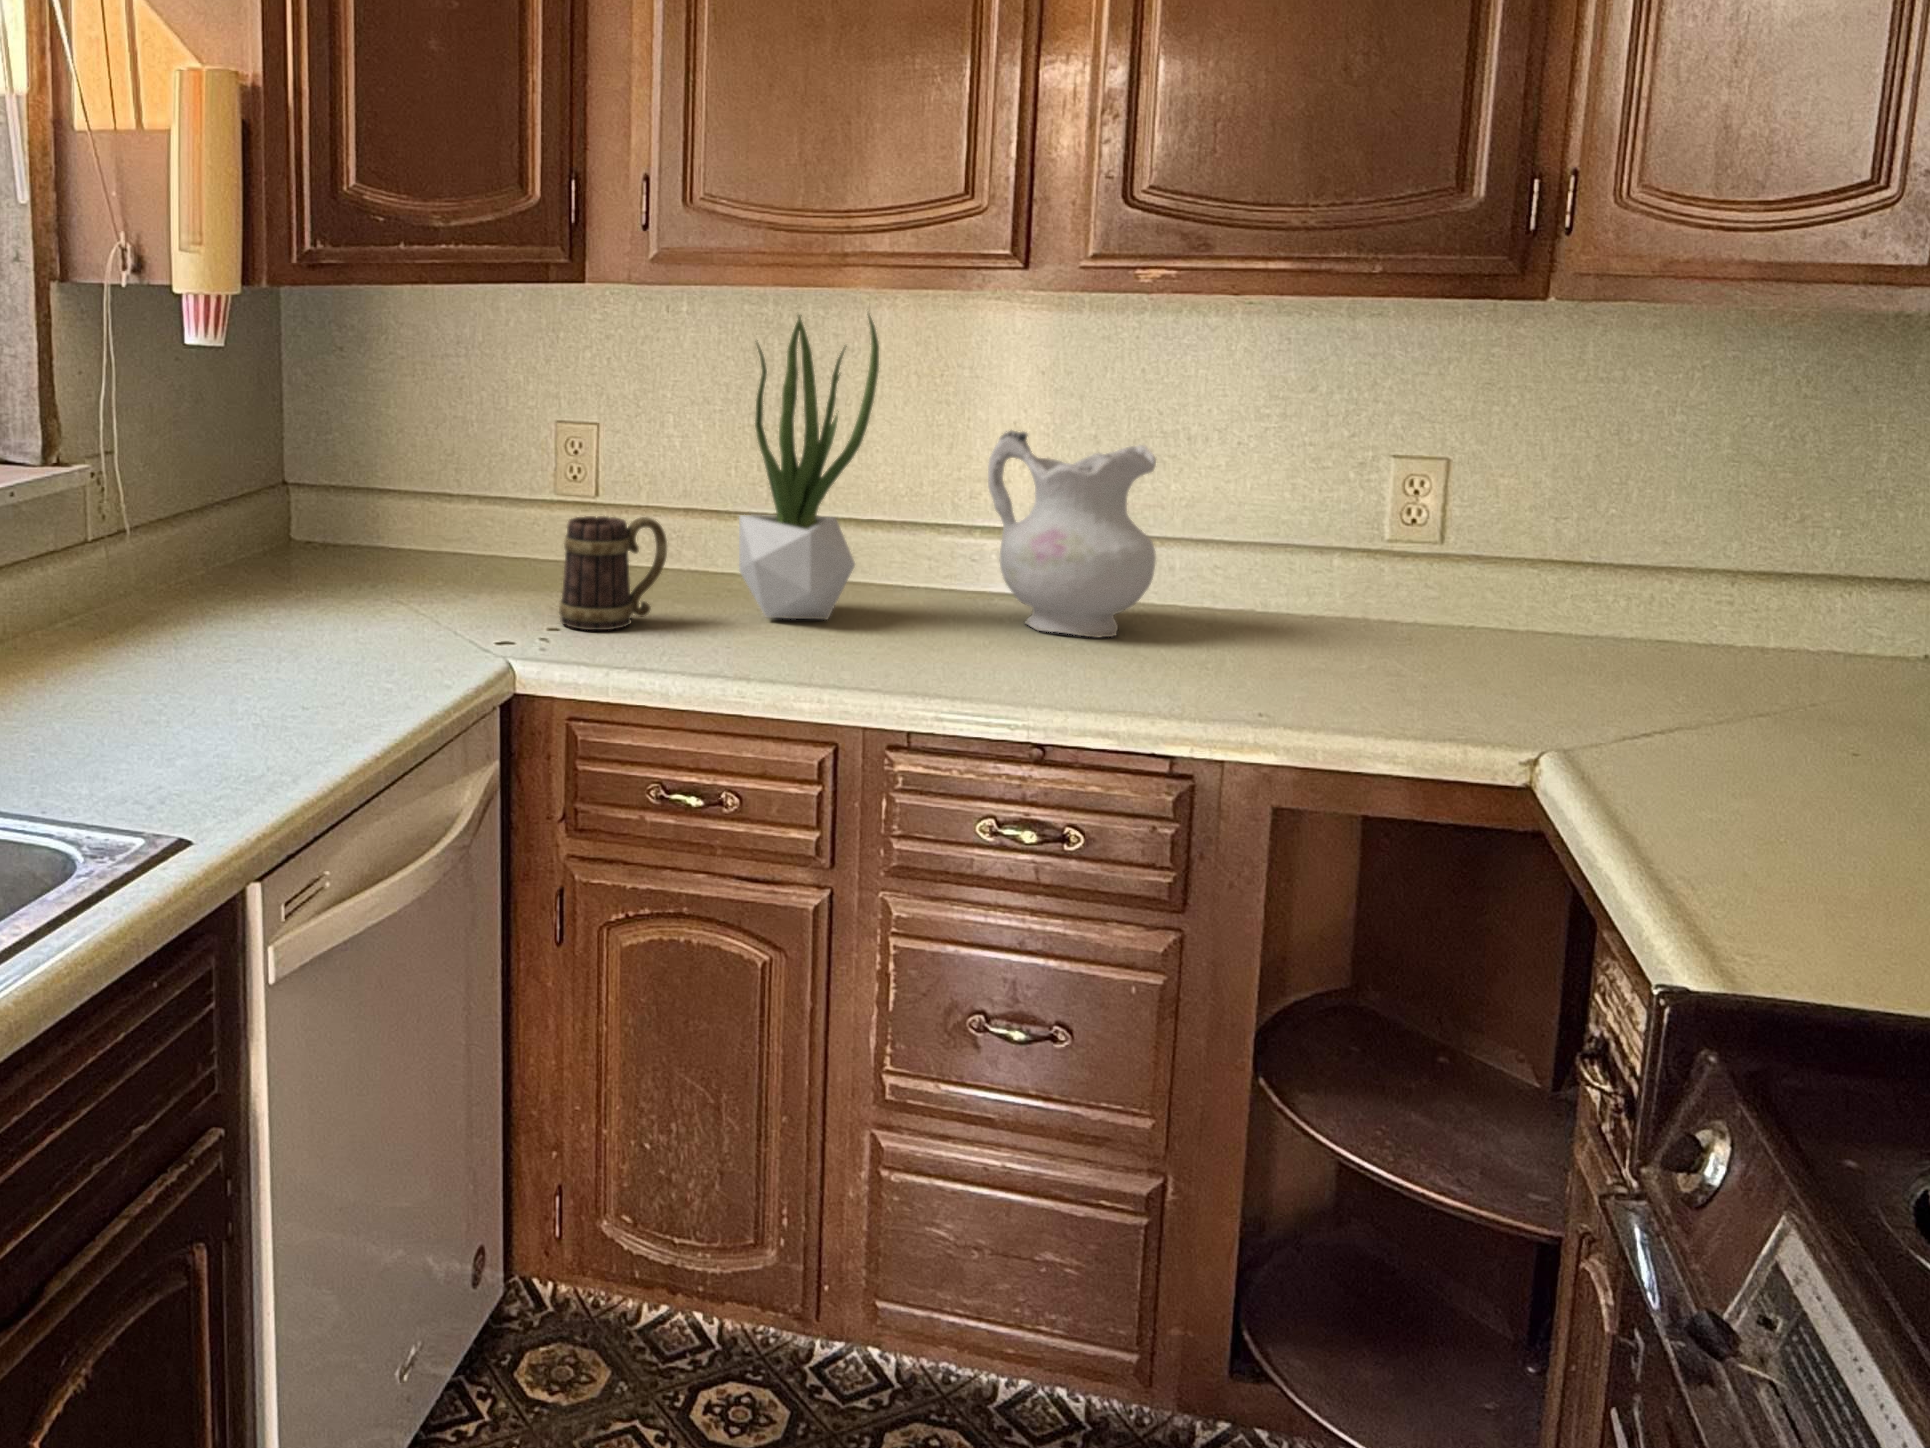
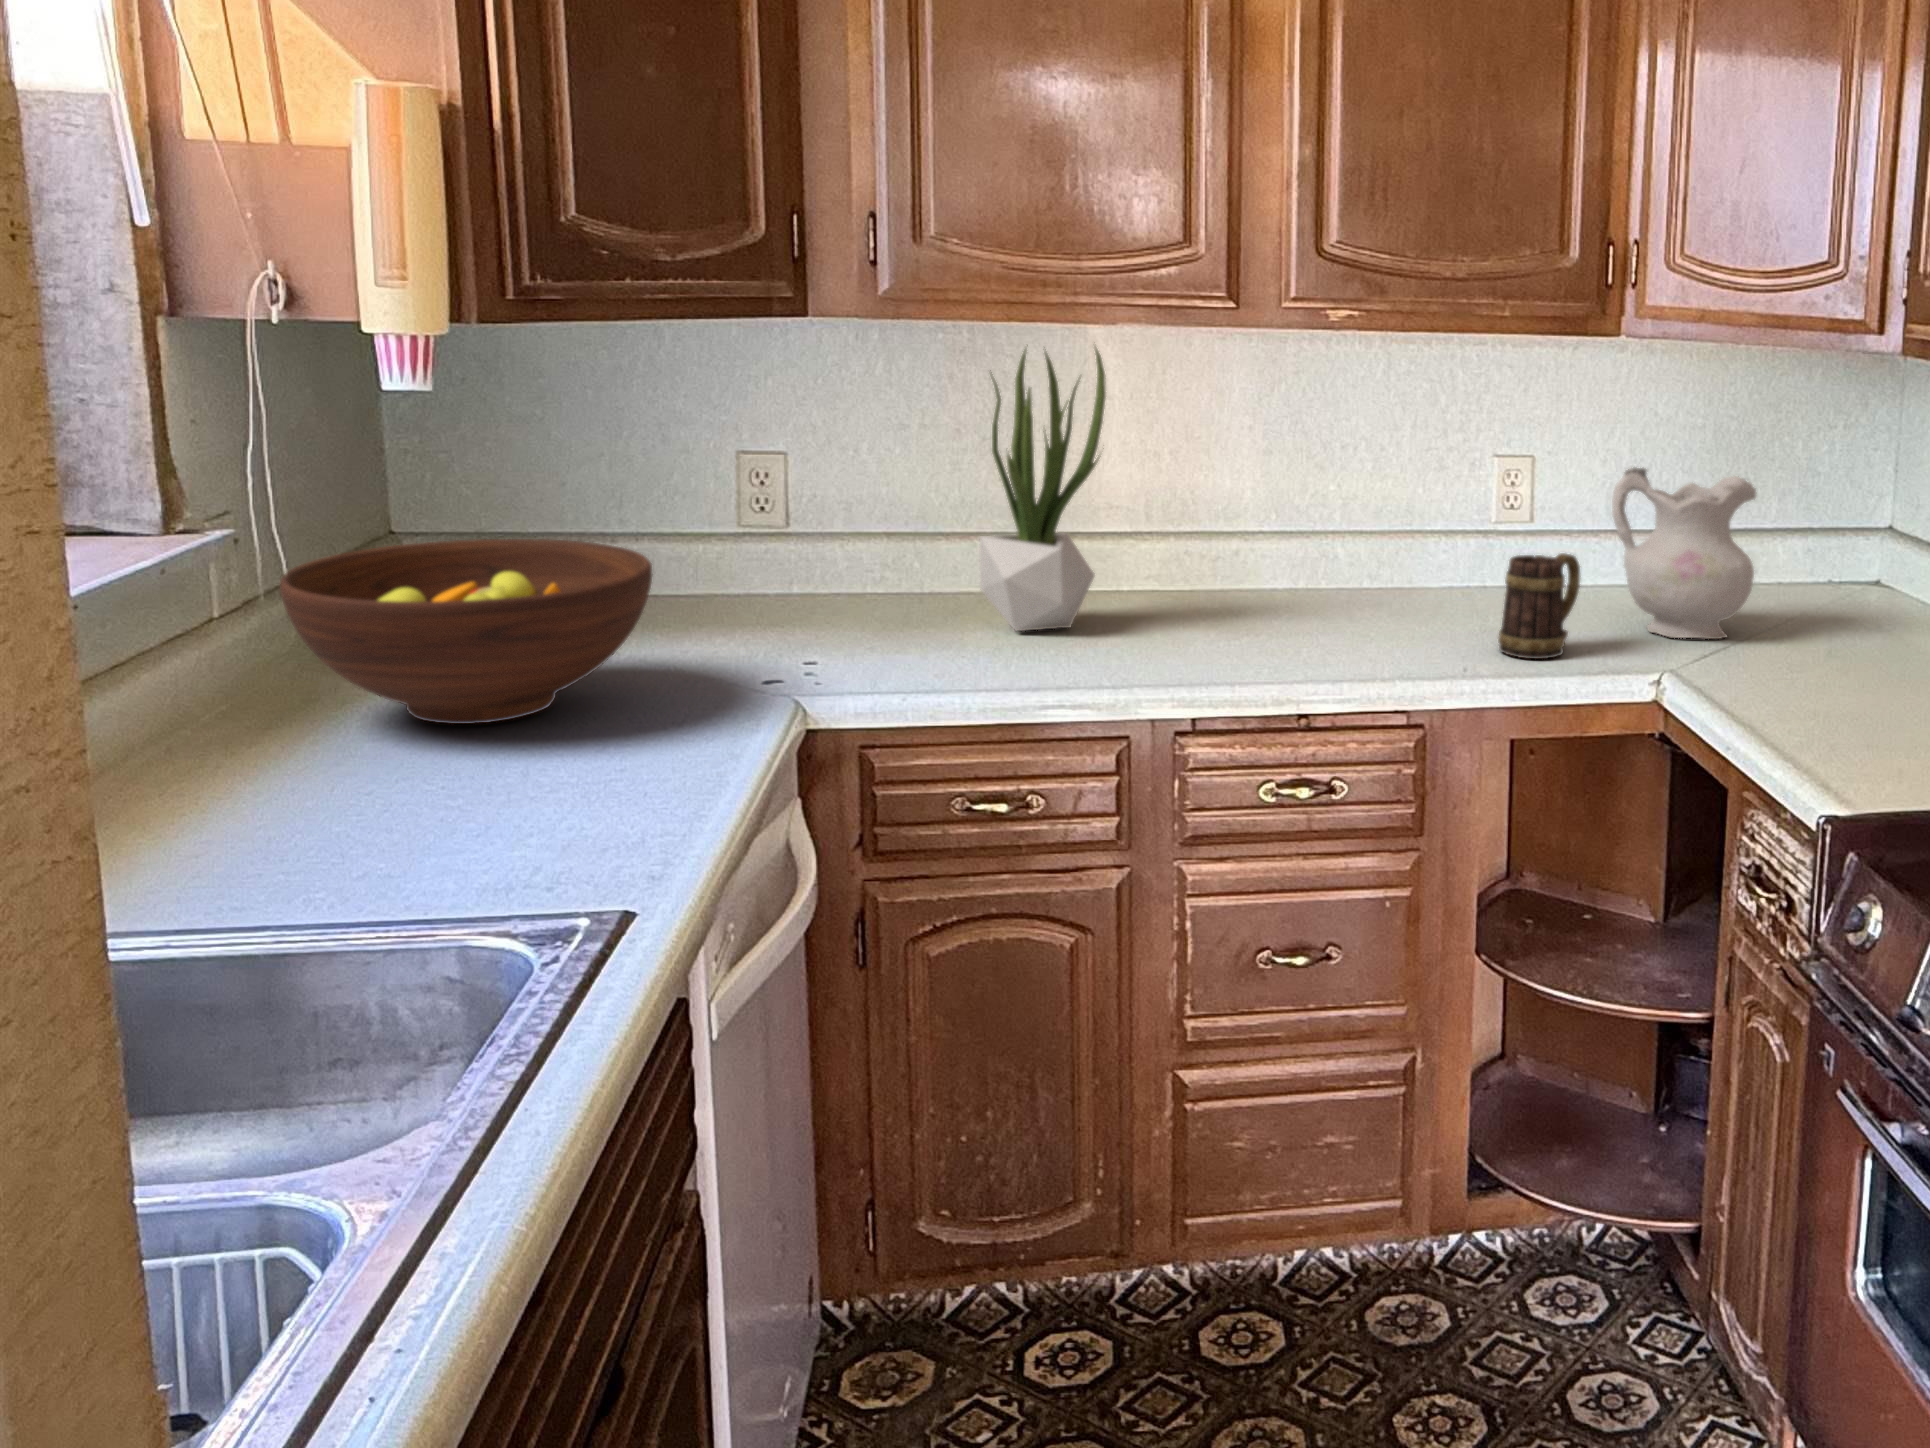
ceramic pitcher: present [988,430,1156,637] -> present [1612,467,1756,639]
fruit bowl: none [96,489,393,653] -> present [280,539,653,724]
mug: present [559,516,667,630] -> present [1498,553,1581,659]

